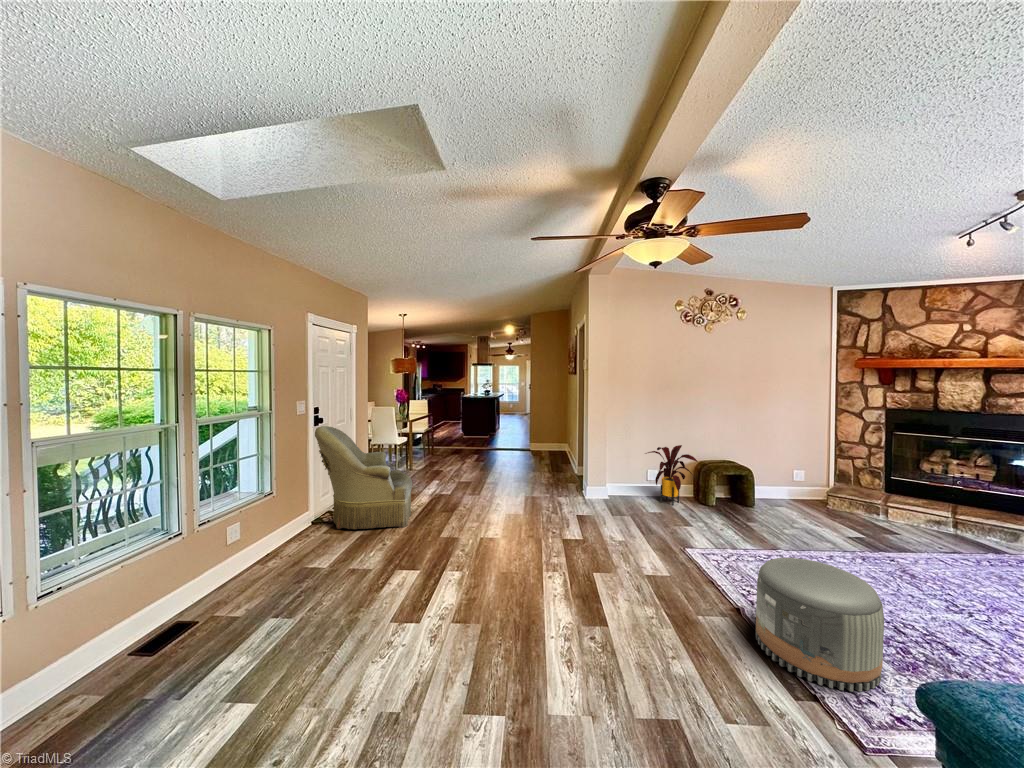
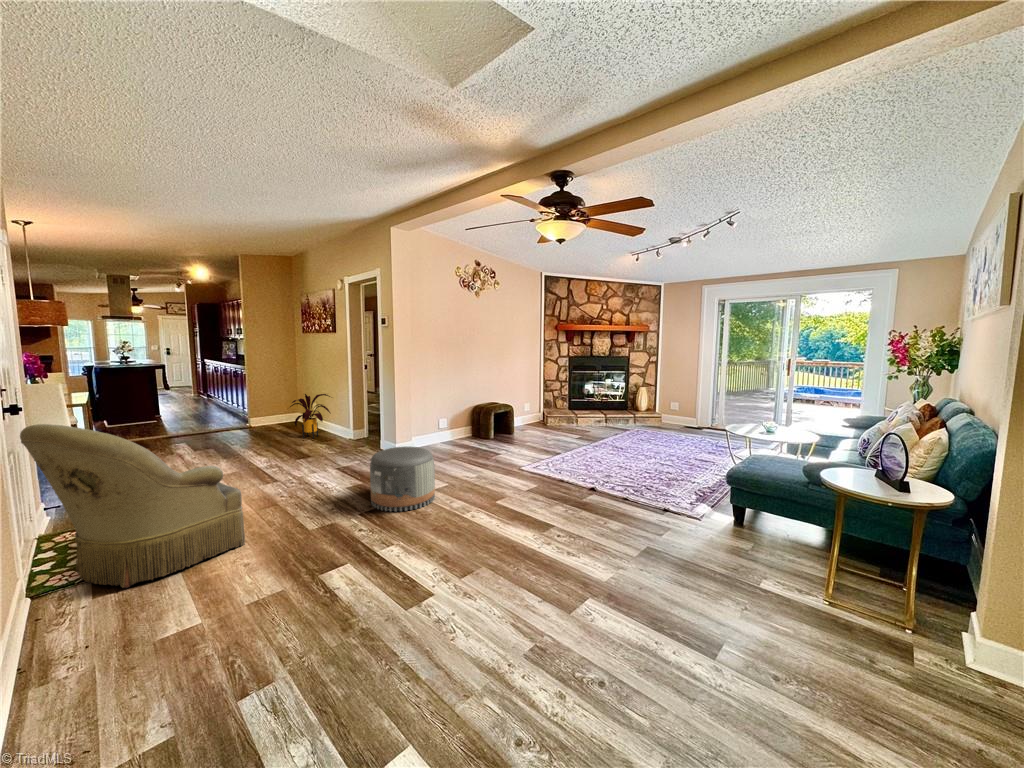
house plant: present [646,445,697,505] -> present [290,394,330,439]
pouf: present [756,558,884,692] -> present [370,447,435,512]

